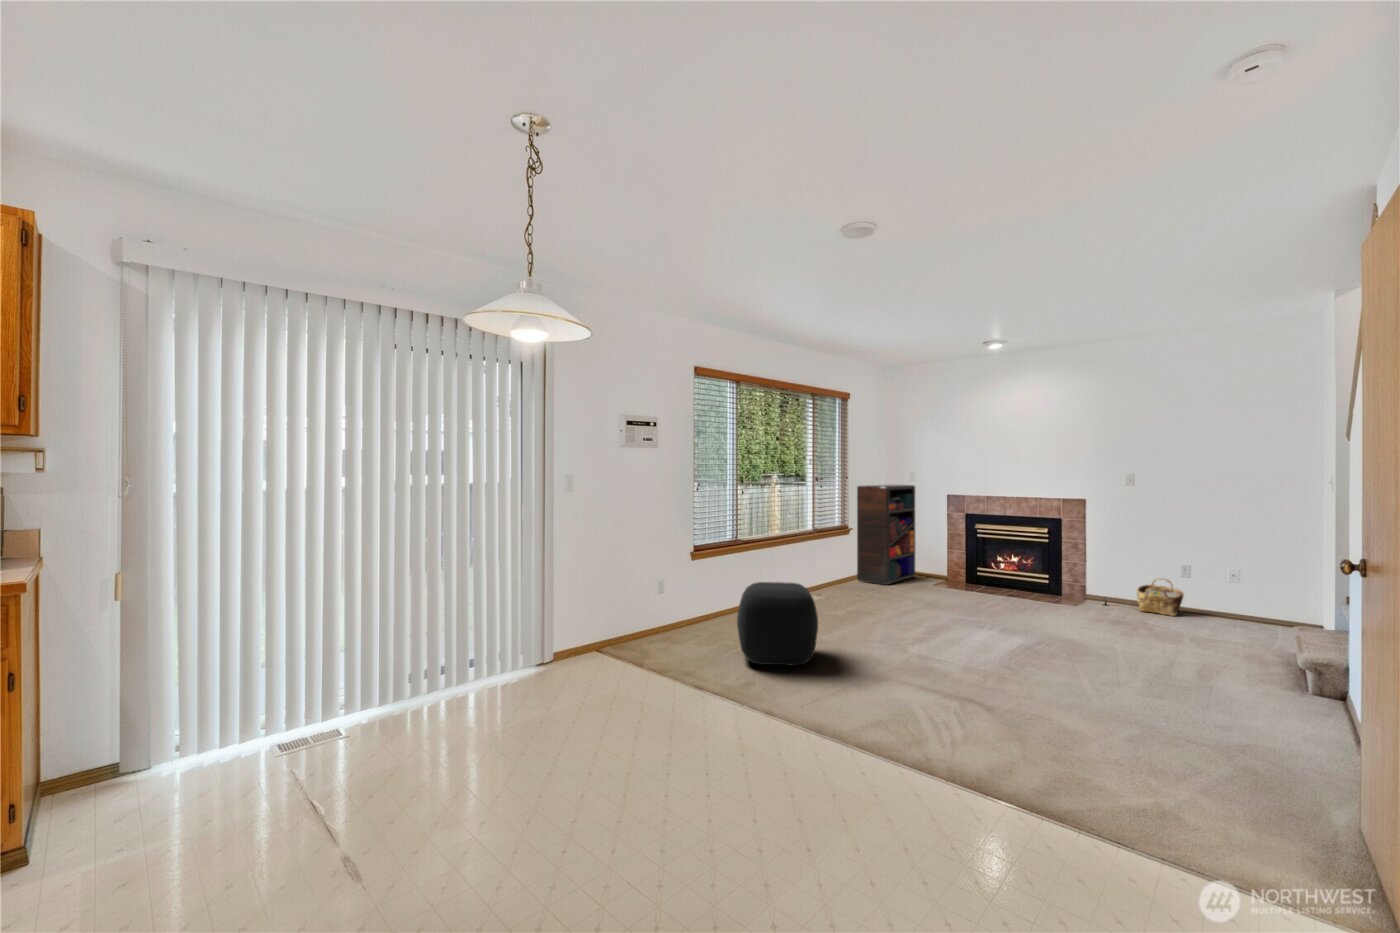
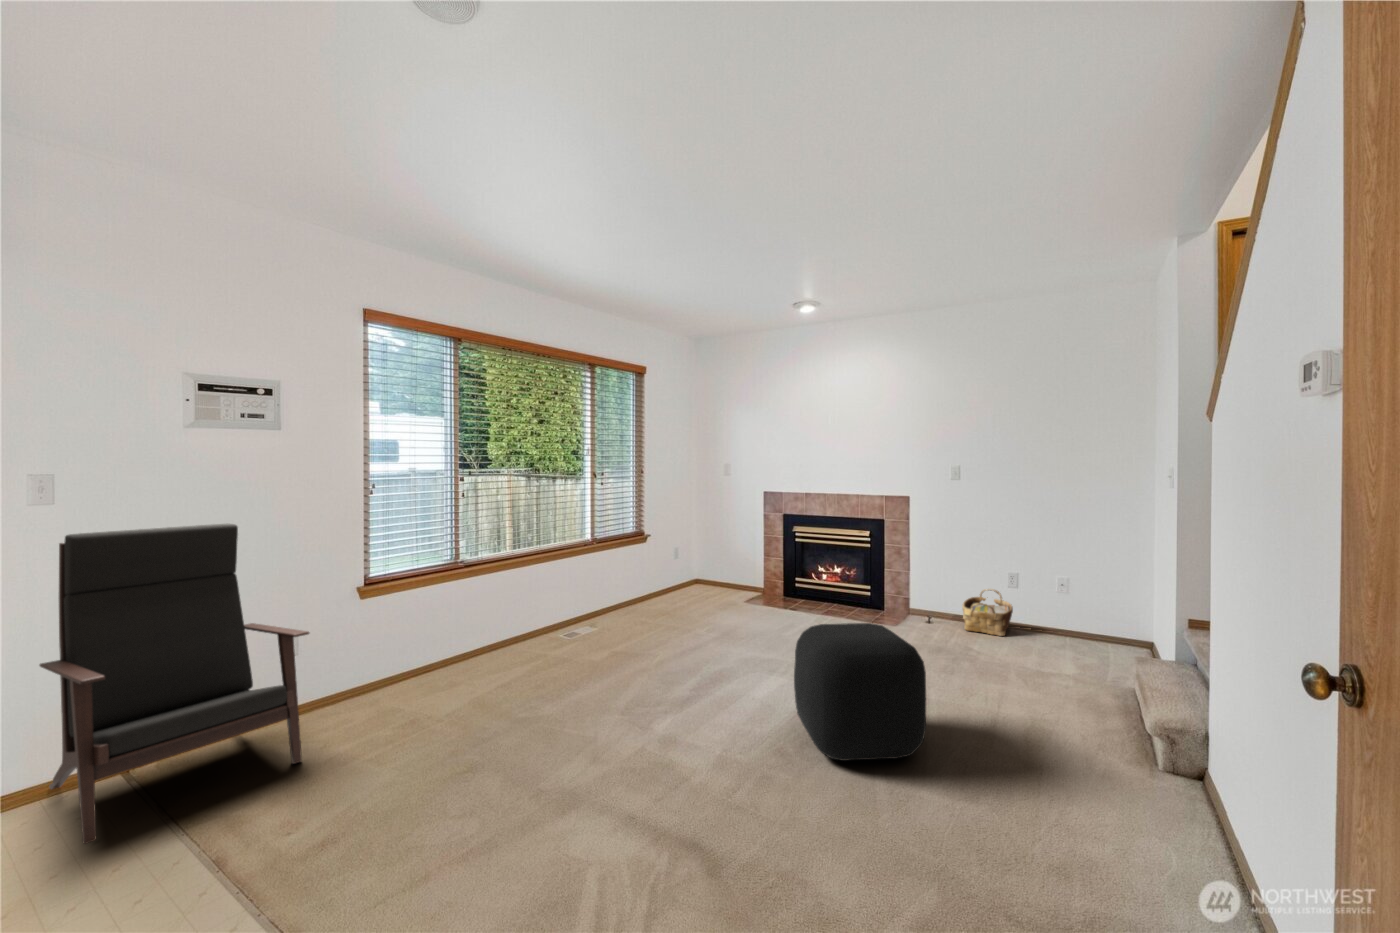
bookshelf: present [857,485,915,585] -> none [657,481,731,603]
lounge chair: none [577,510,711,680] -> present [40,524,309,844]
ottoman: present [737,582,818,666] -> present [794,623,926,761]

